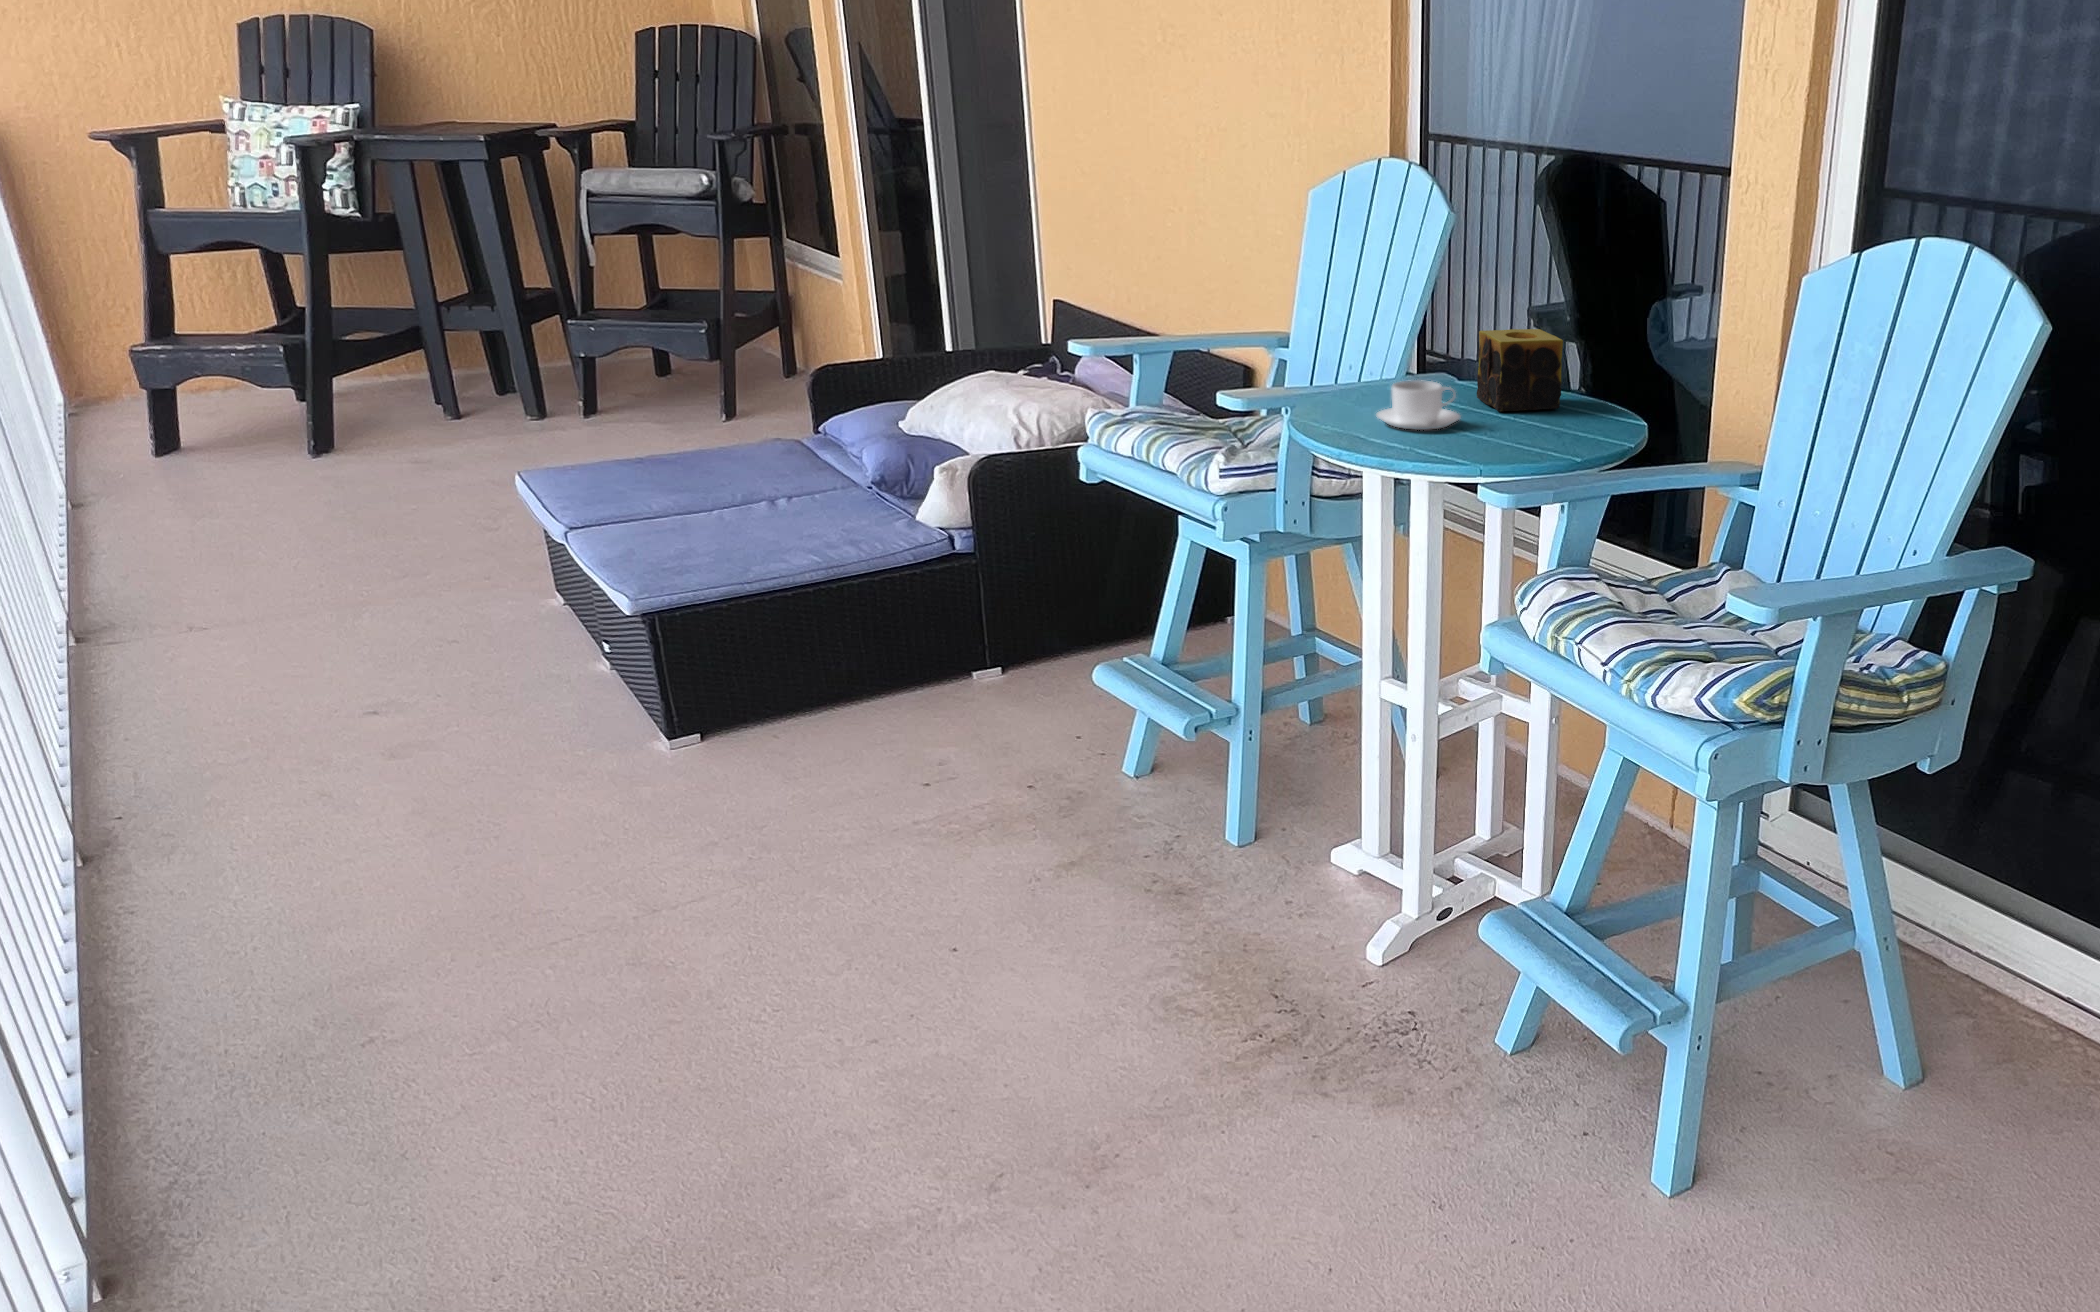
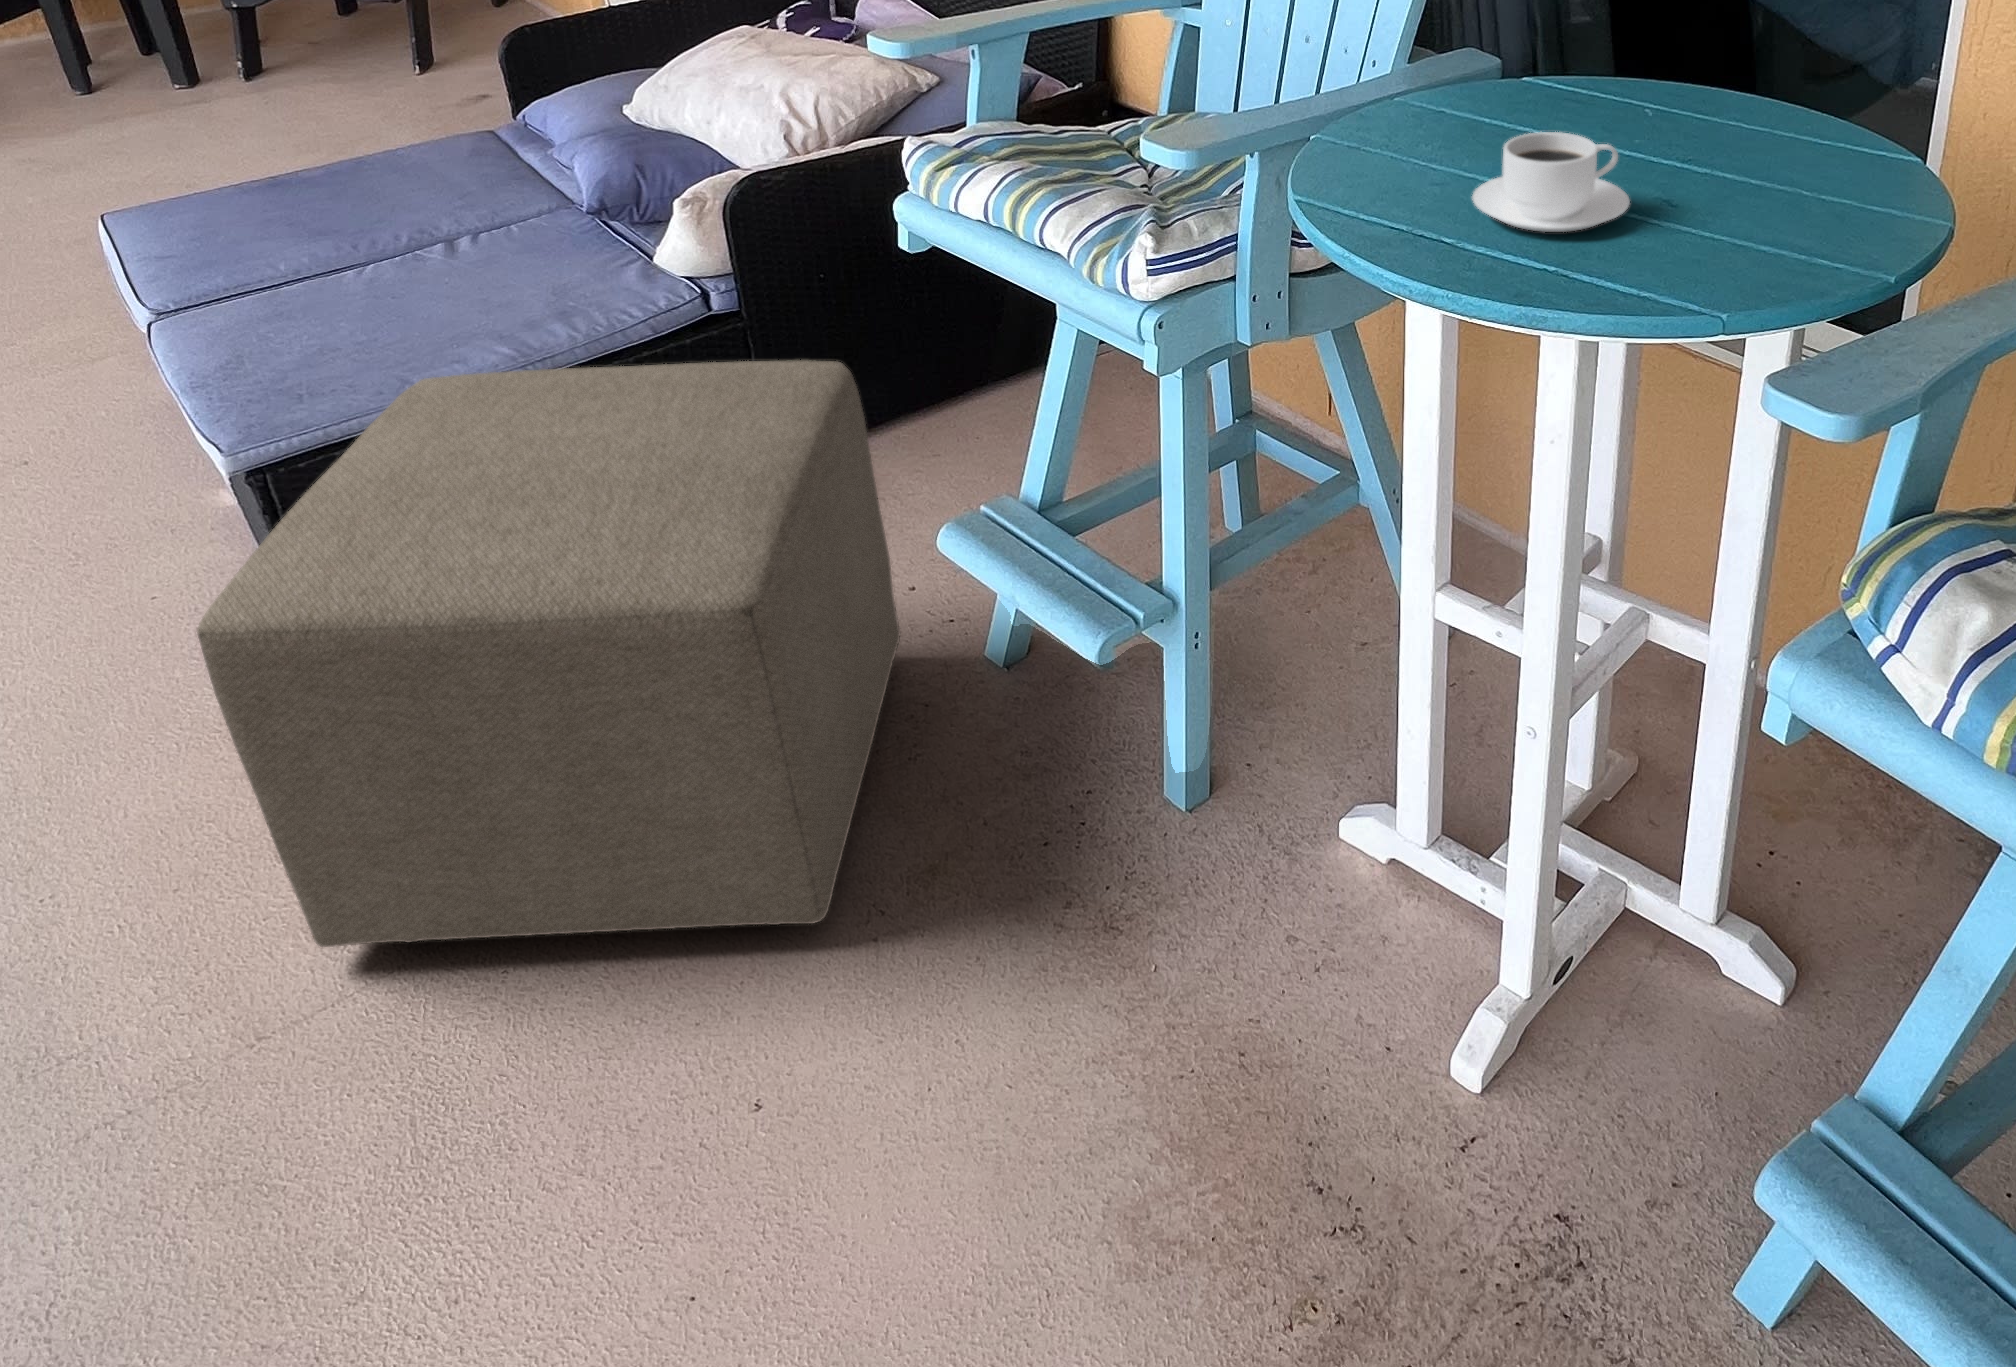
candle: present [1477,329,1563,411] -> none [1601,5,1774,162]
ottoman: none [642,543,1066,878] -> present [197,360,900,947]

